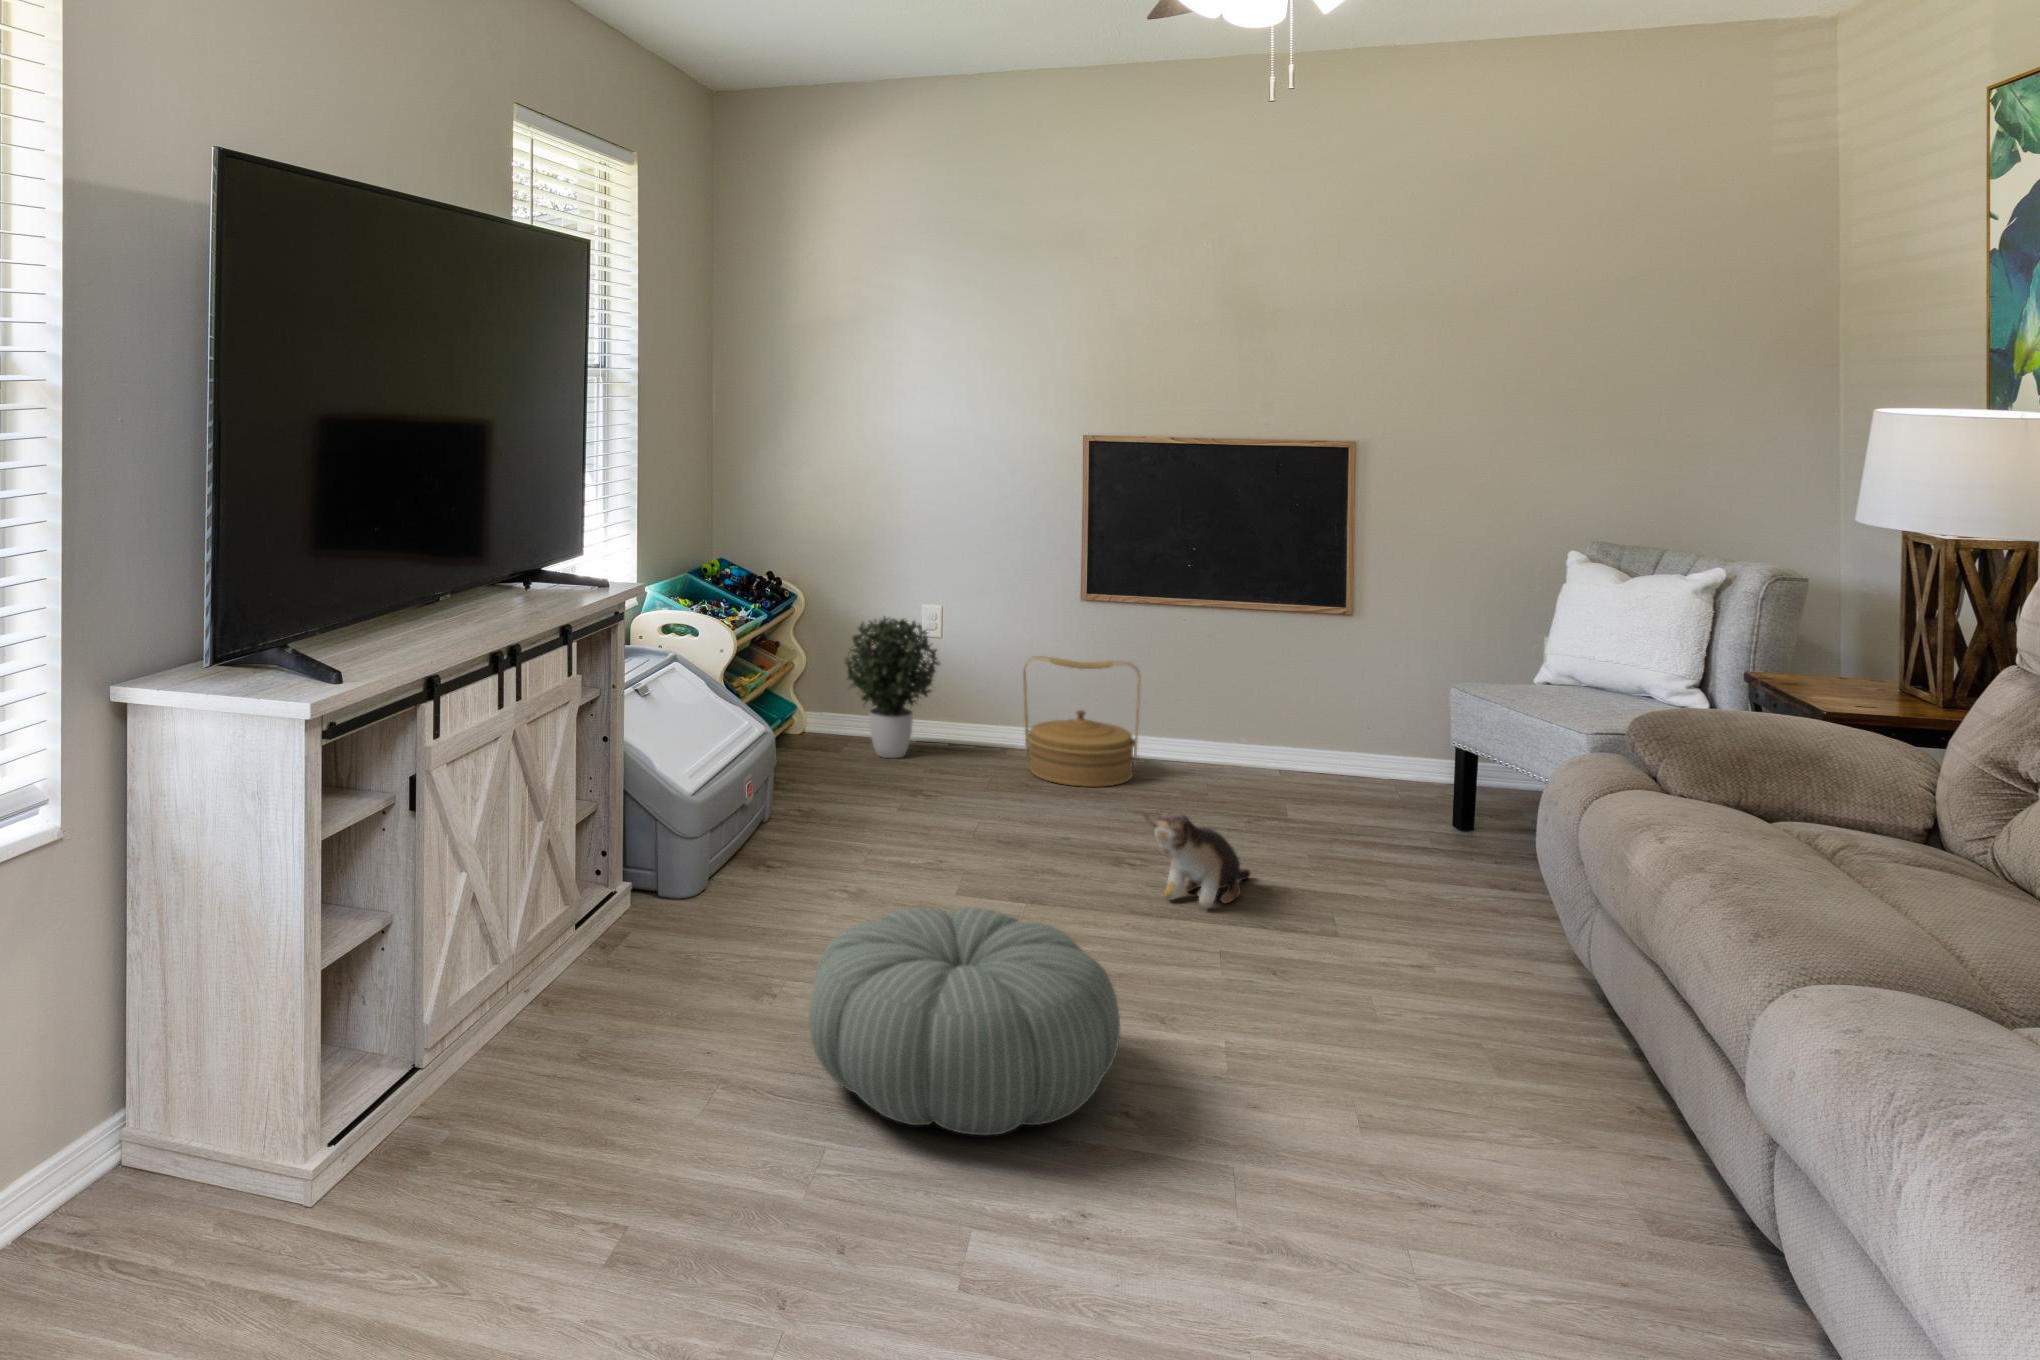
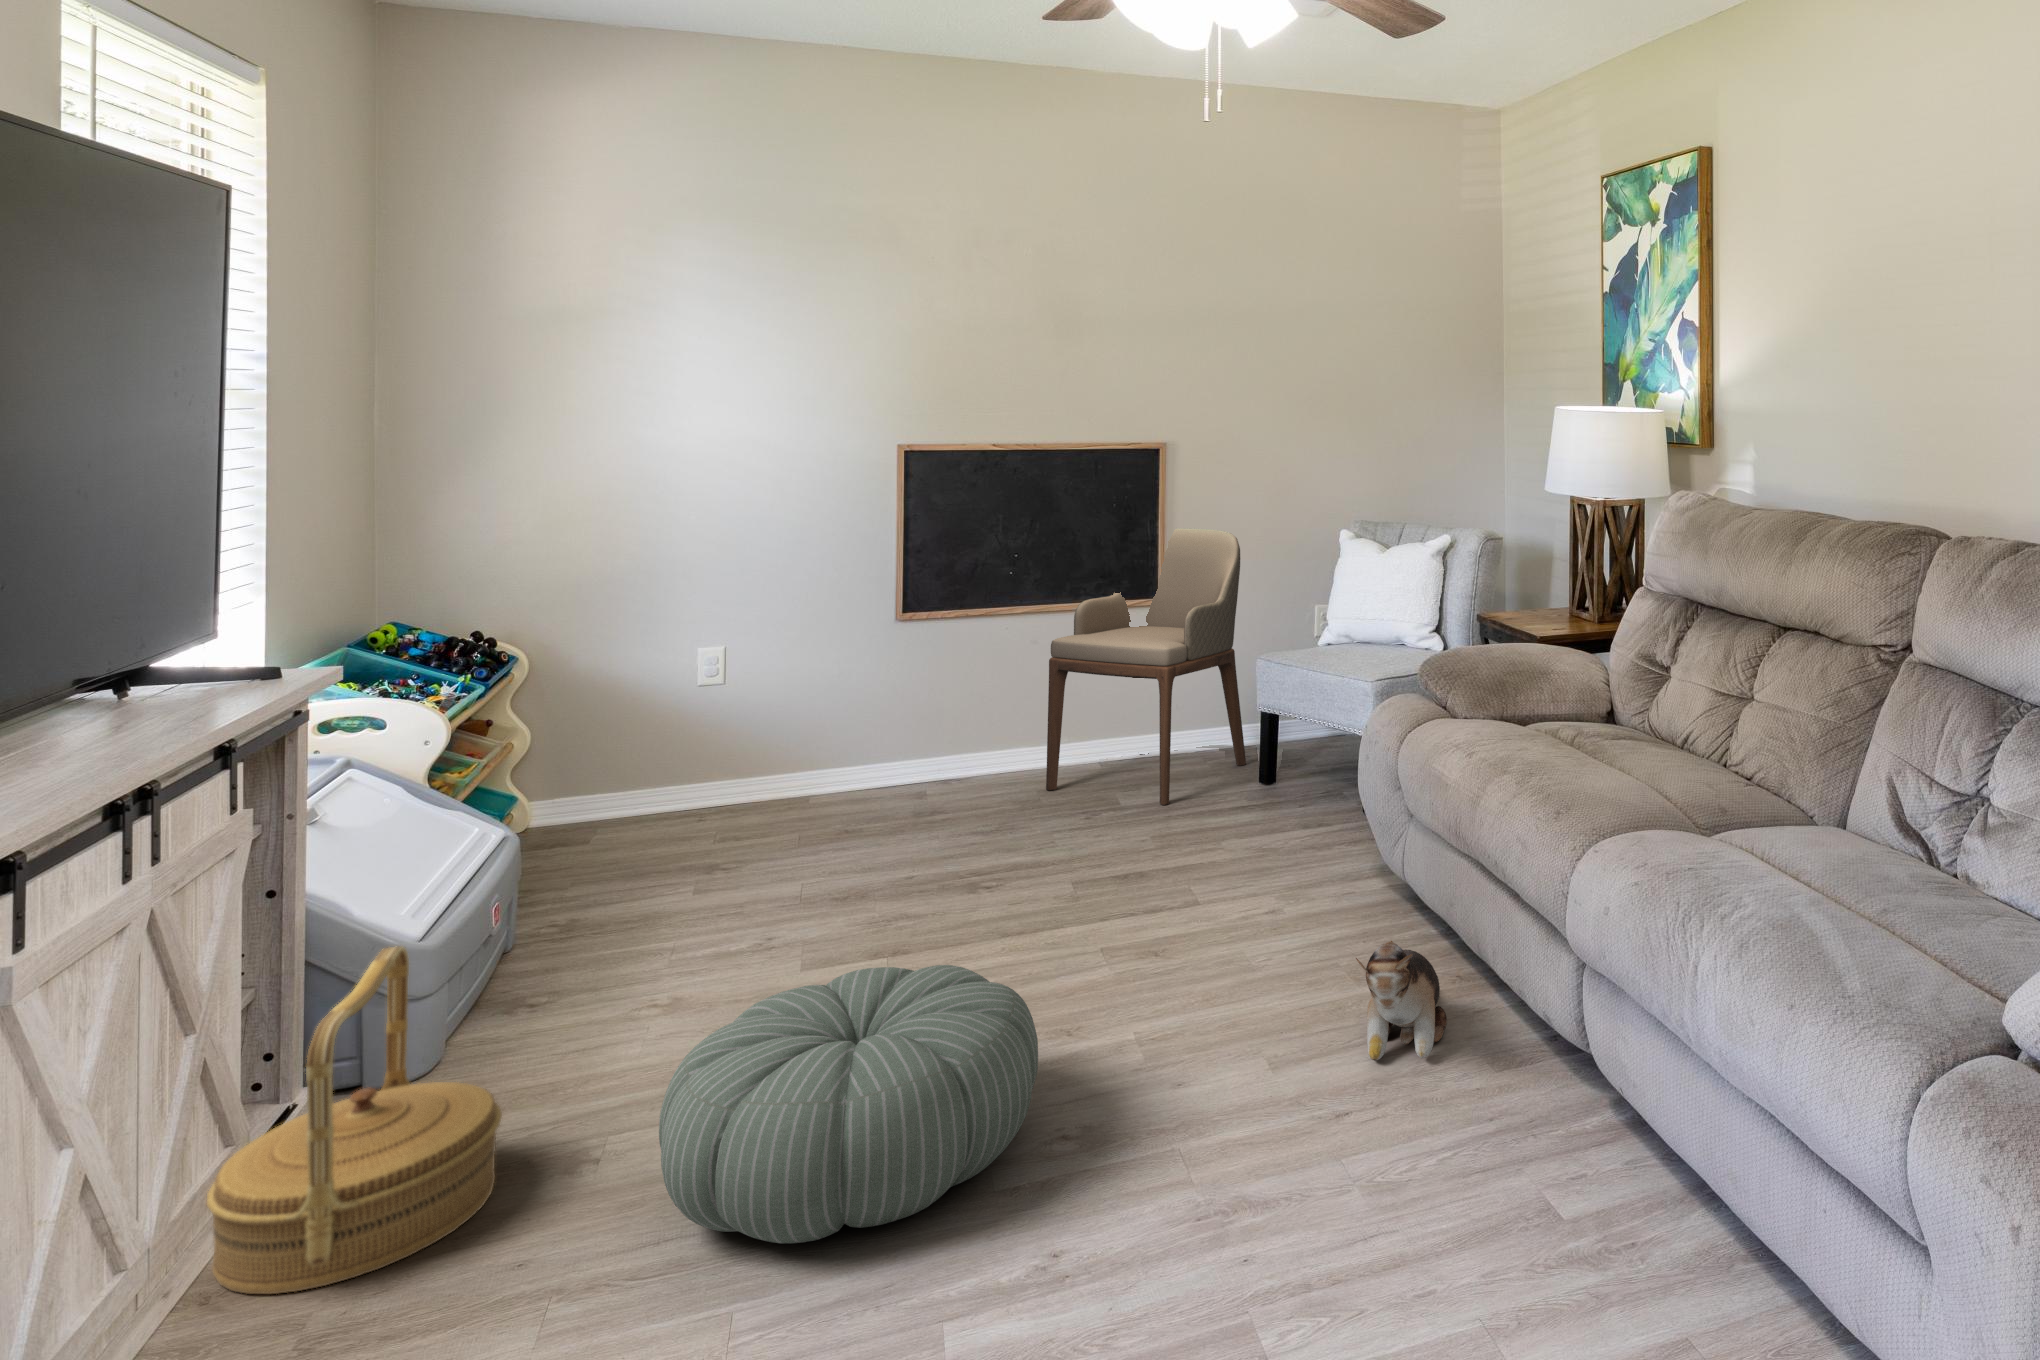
armchair: none [1221,531,1451,833] -> present [1046,528,1246,805]
potted plant: present [845,616,940,758] -> none [598,668,728,834]
woven basket: present [1023,656,1141,787] -> present [207,946,502,1294]
plush toy: present [1144,810,1250,907] -> present [1356,941,1447,1060]

